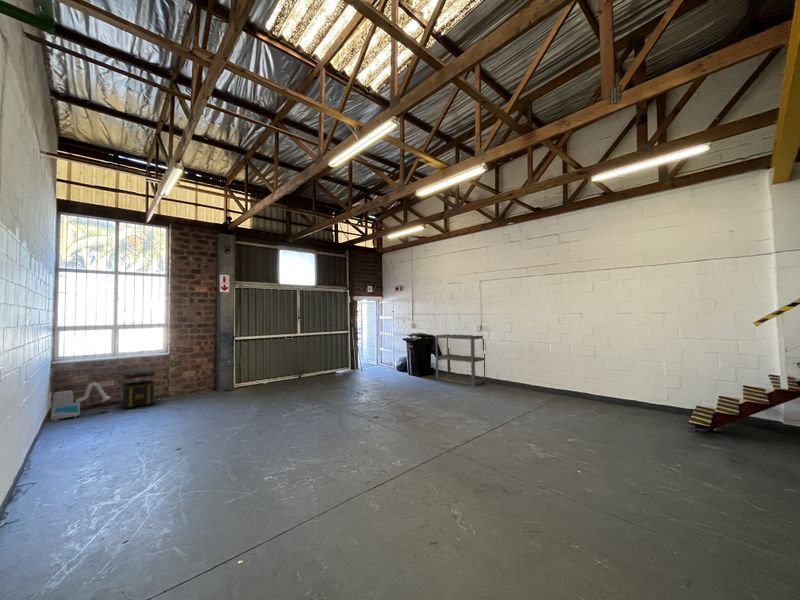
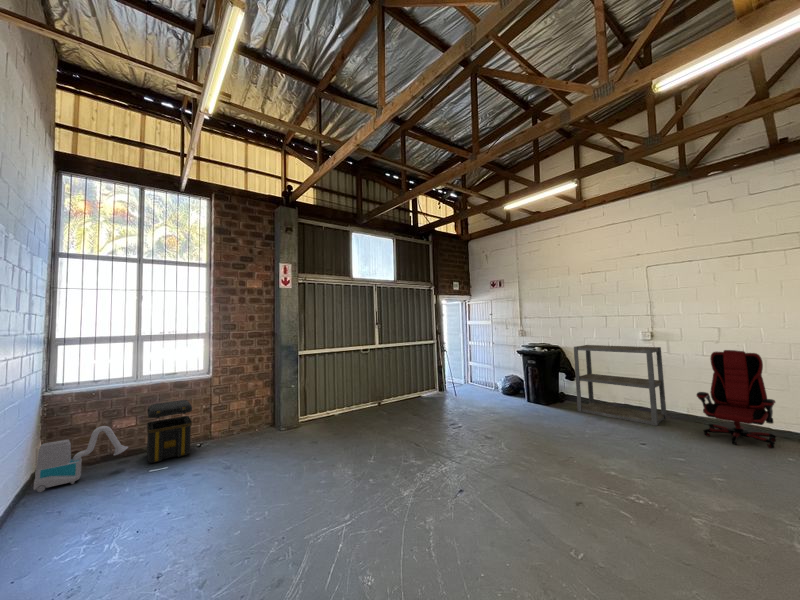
office chair: none [491,337,529,394] -> present [697,350,776,448]

